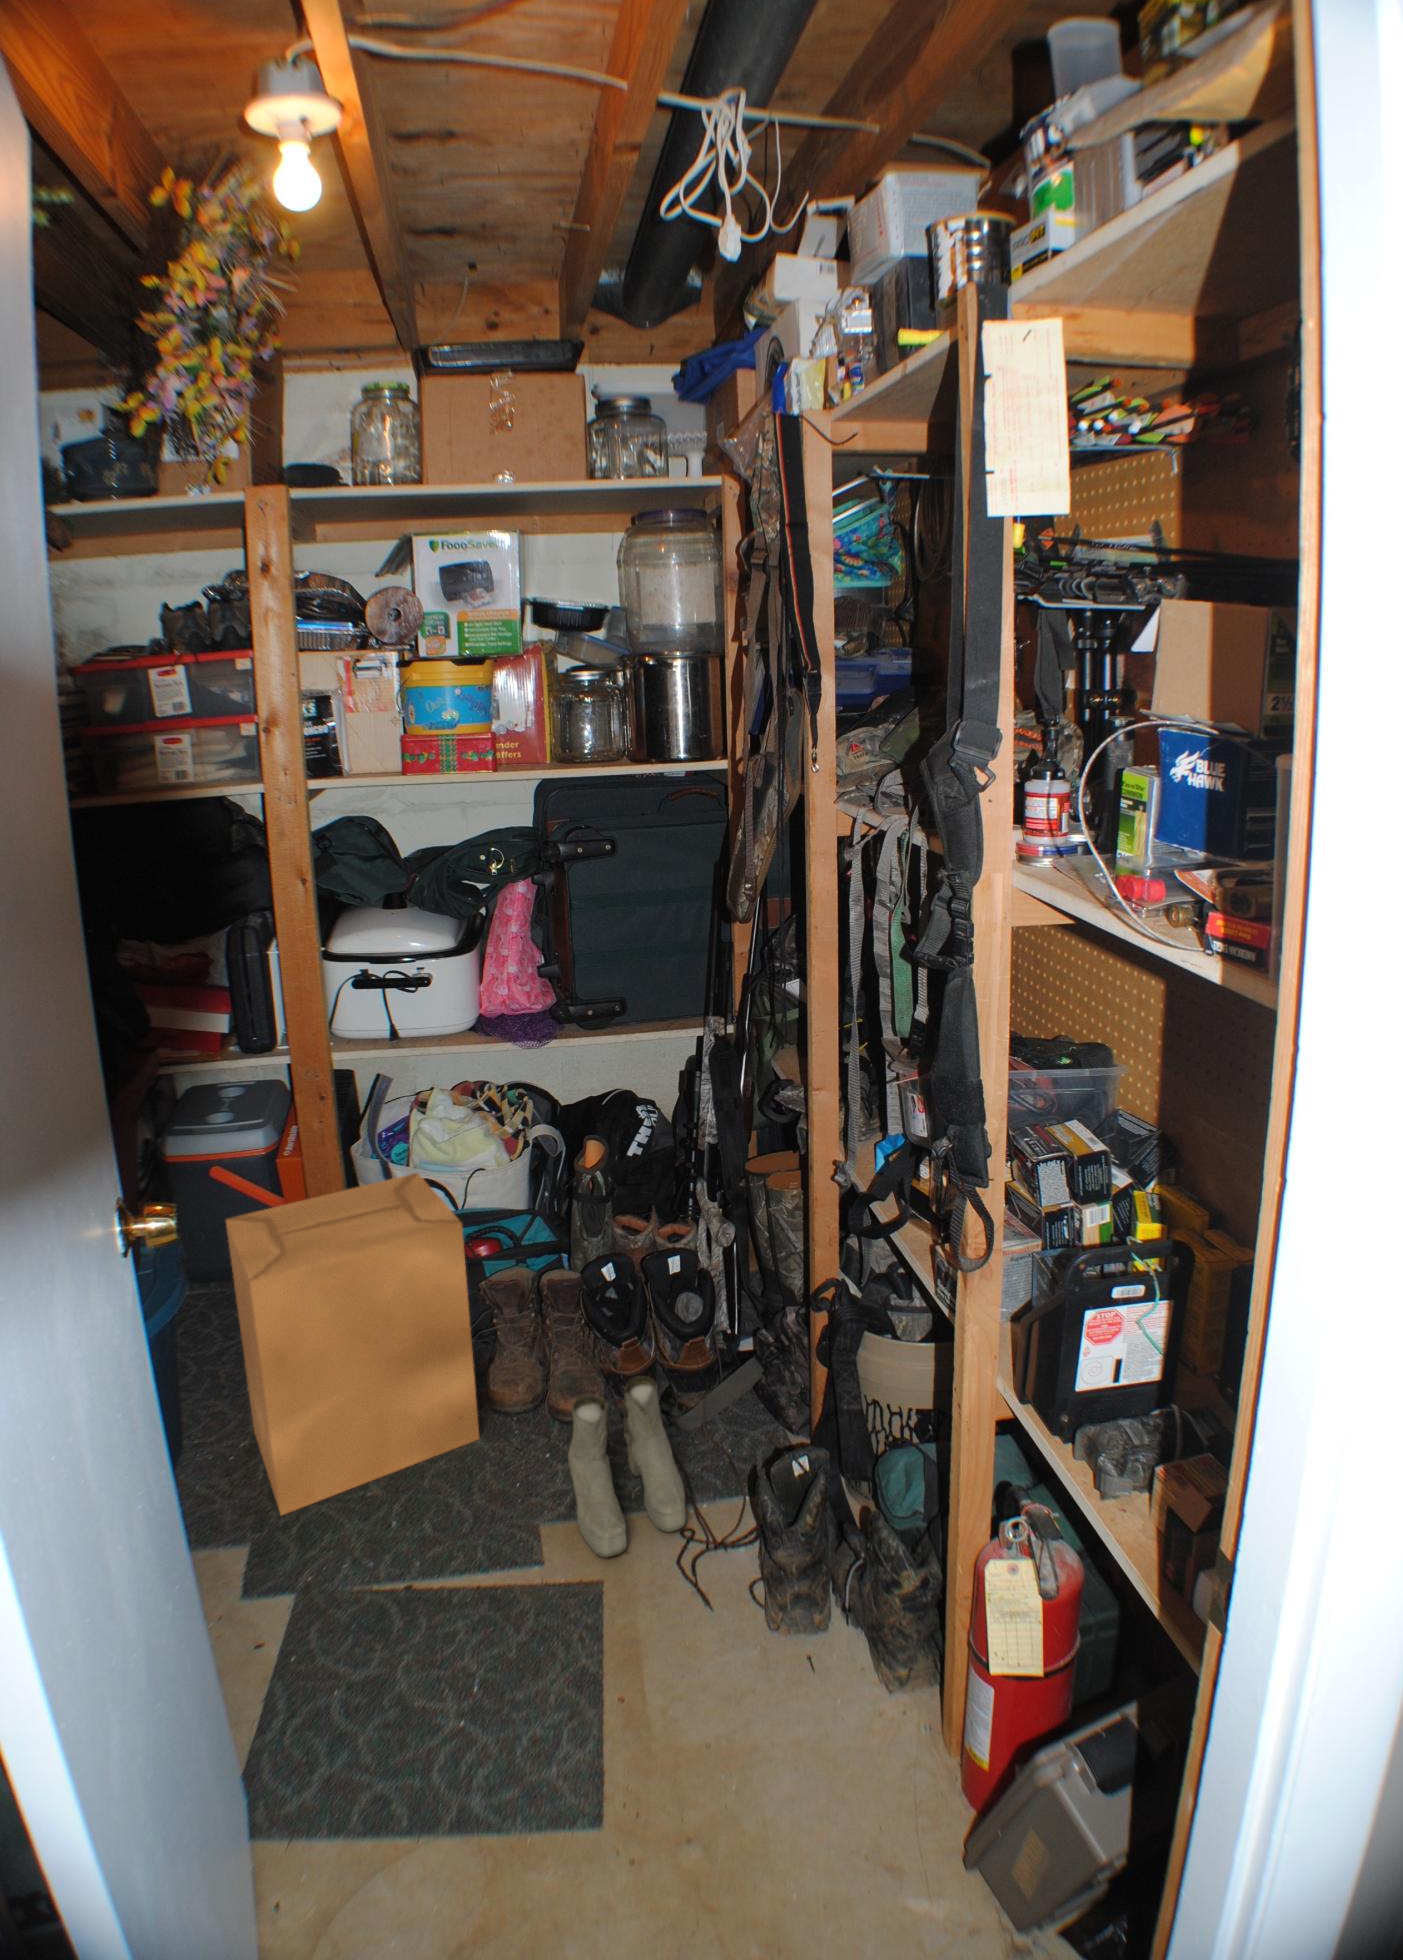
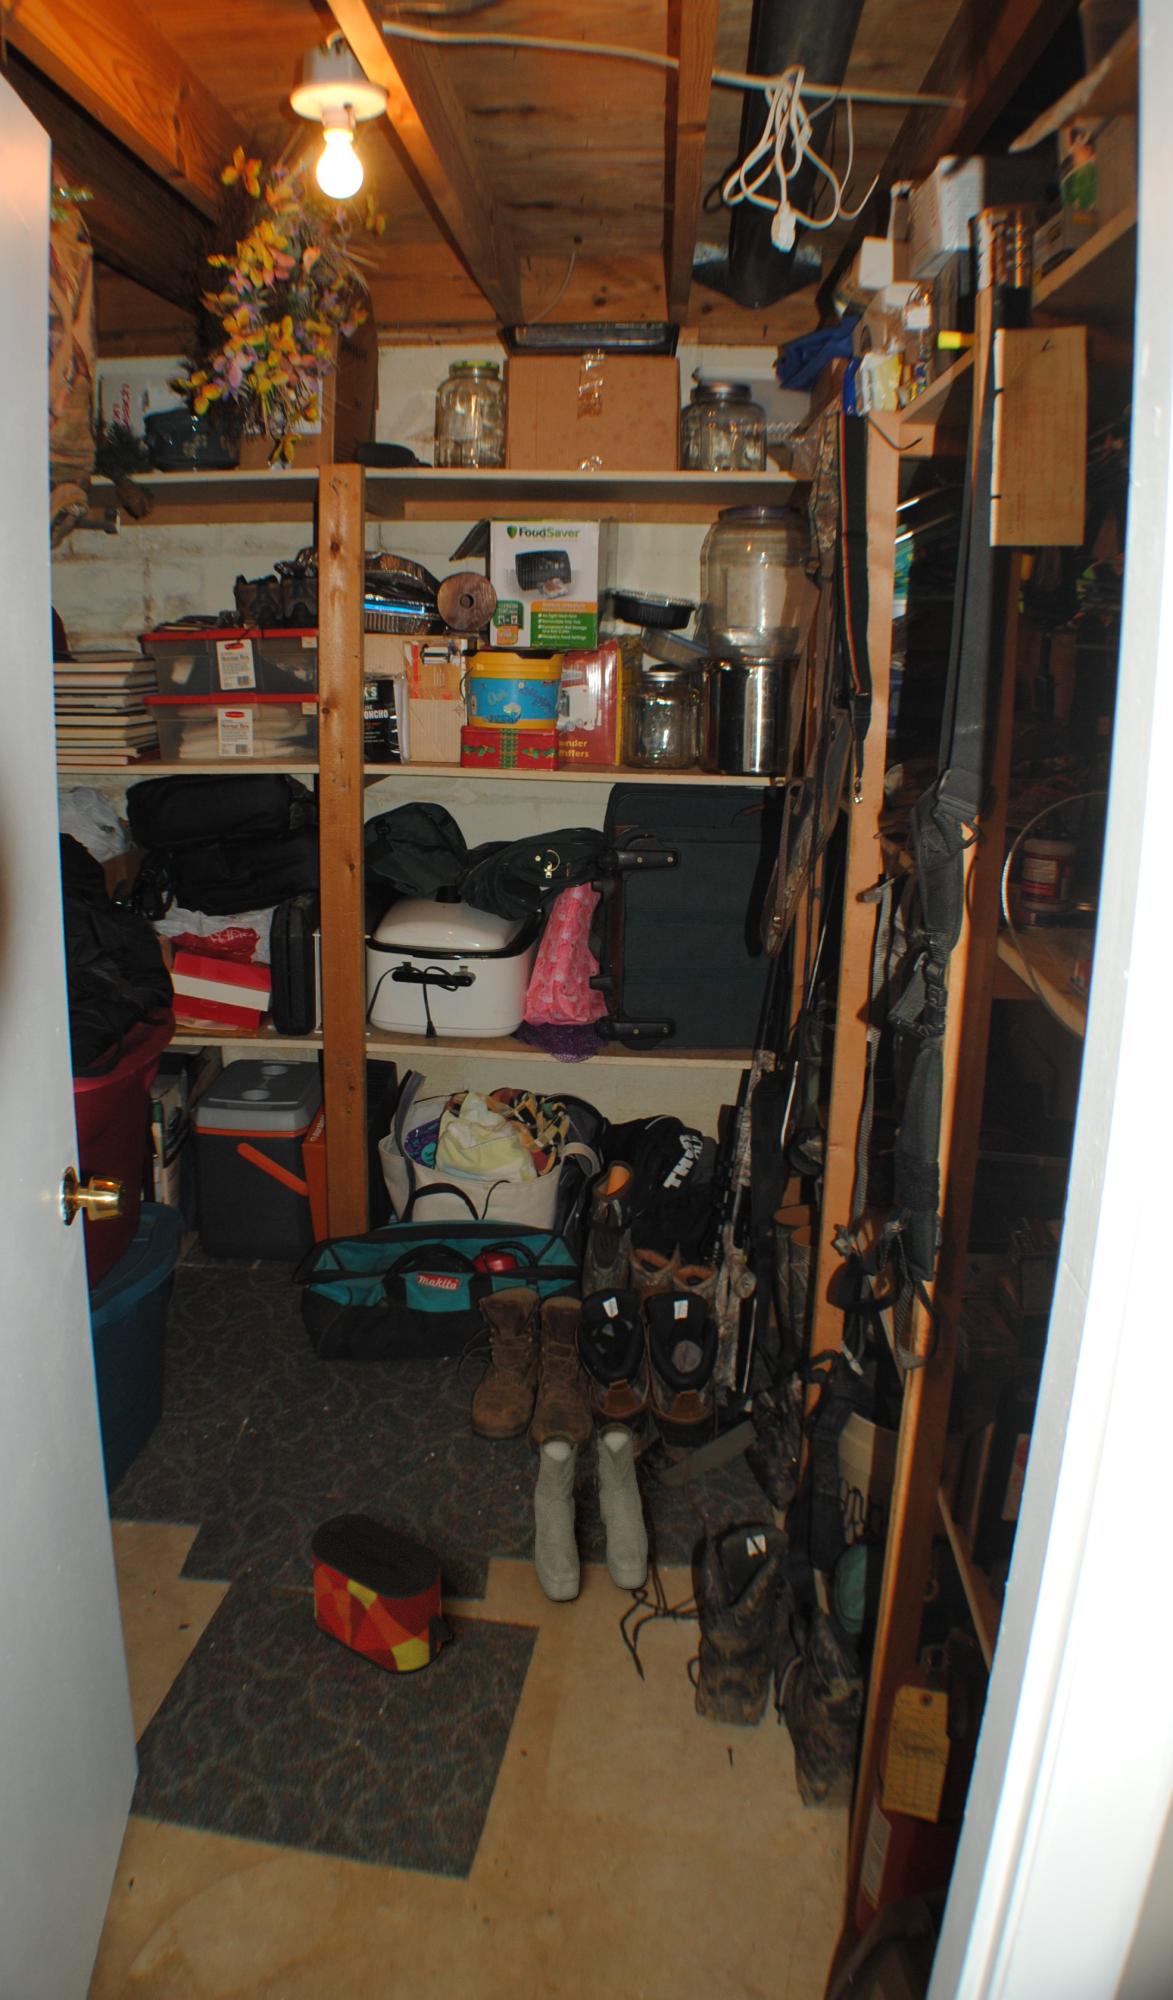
cardboard box: present [226,1173,479,1515] -> none [240,1179,459,1493]
bag: none [356,1513,515,1666] -> present [311,1513,453,1674]

